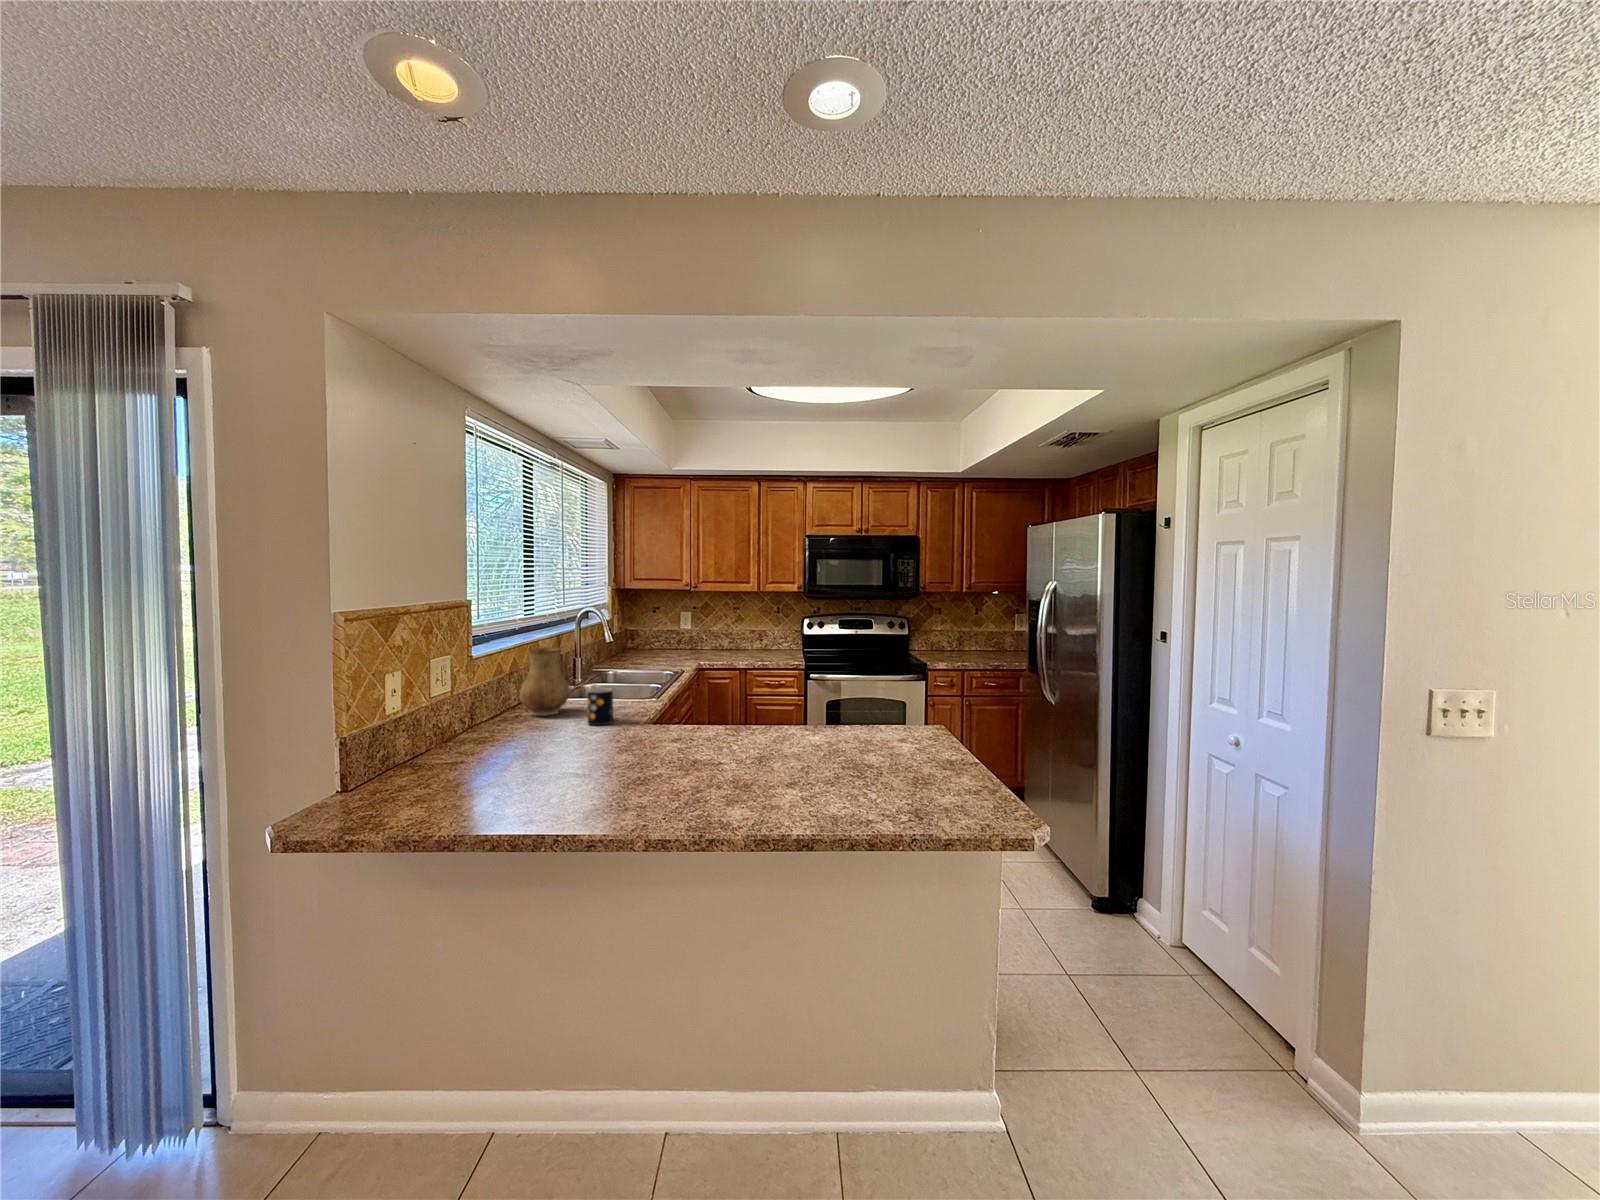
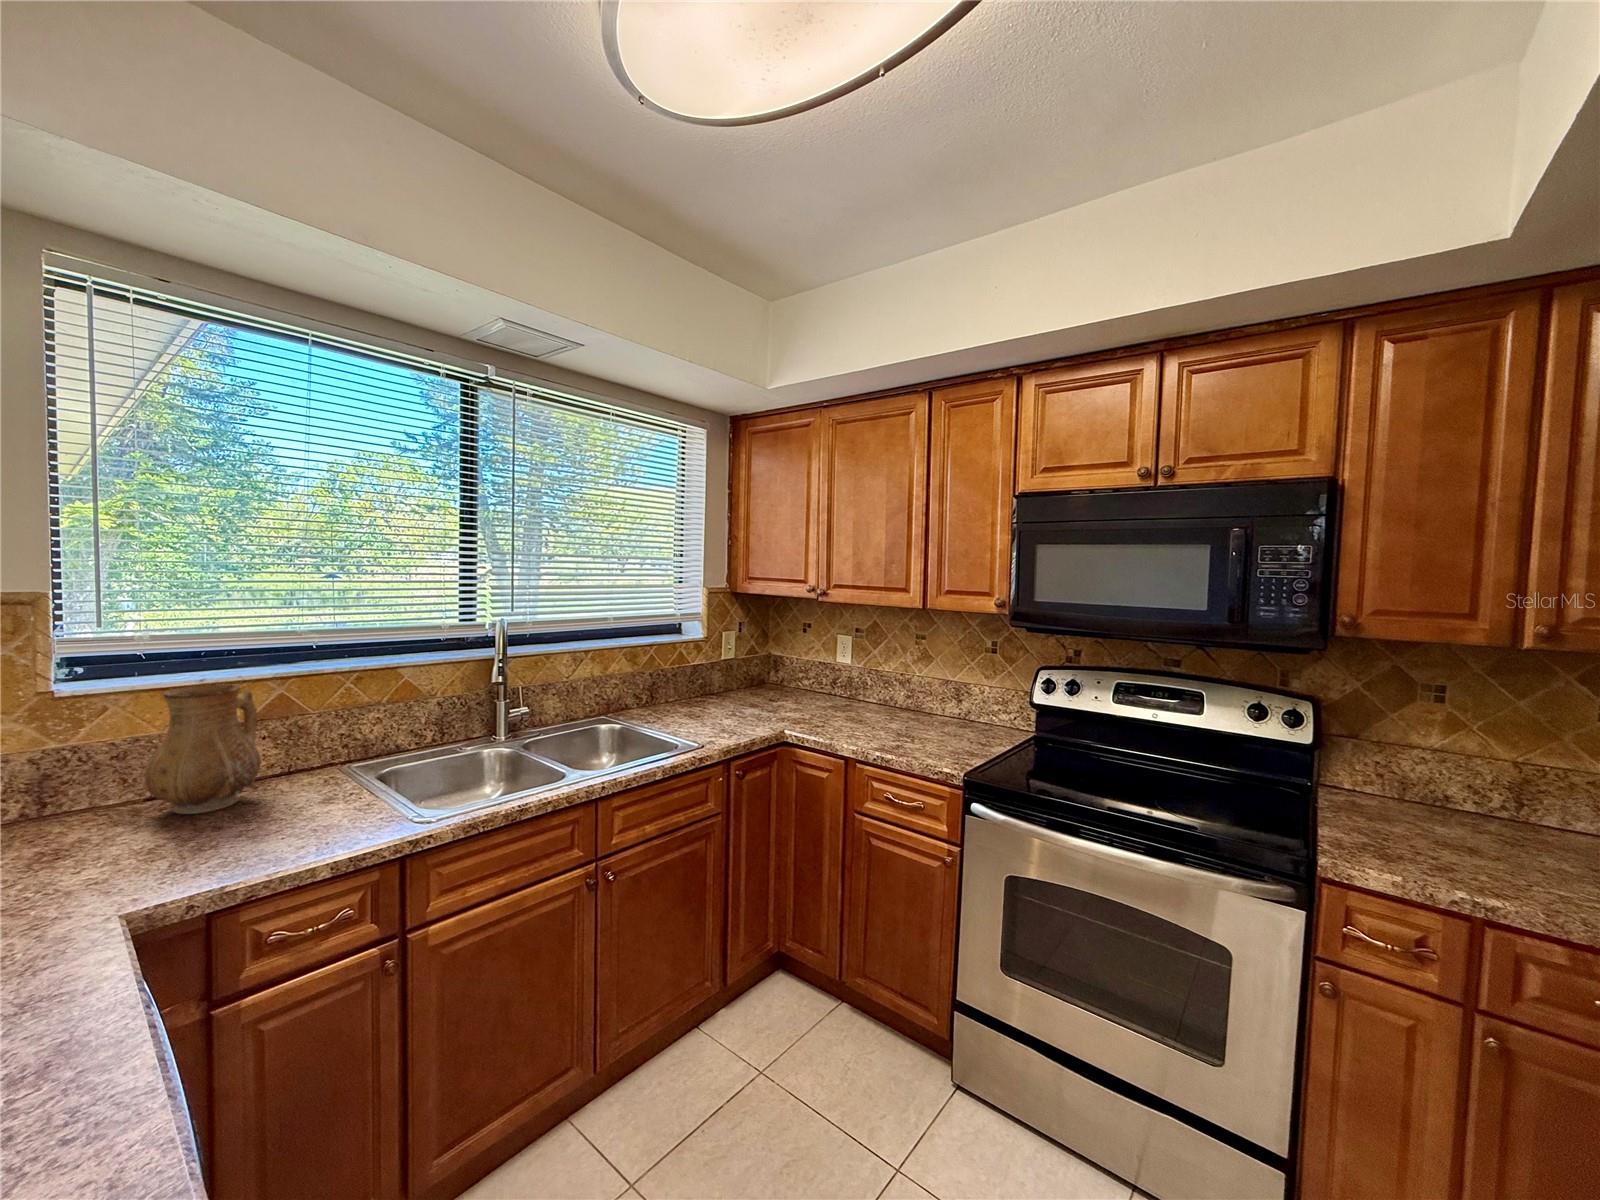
mug: present [587,688,613,725] -> none [60,791,170,884]

